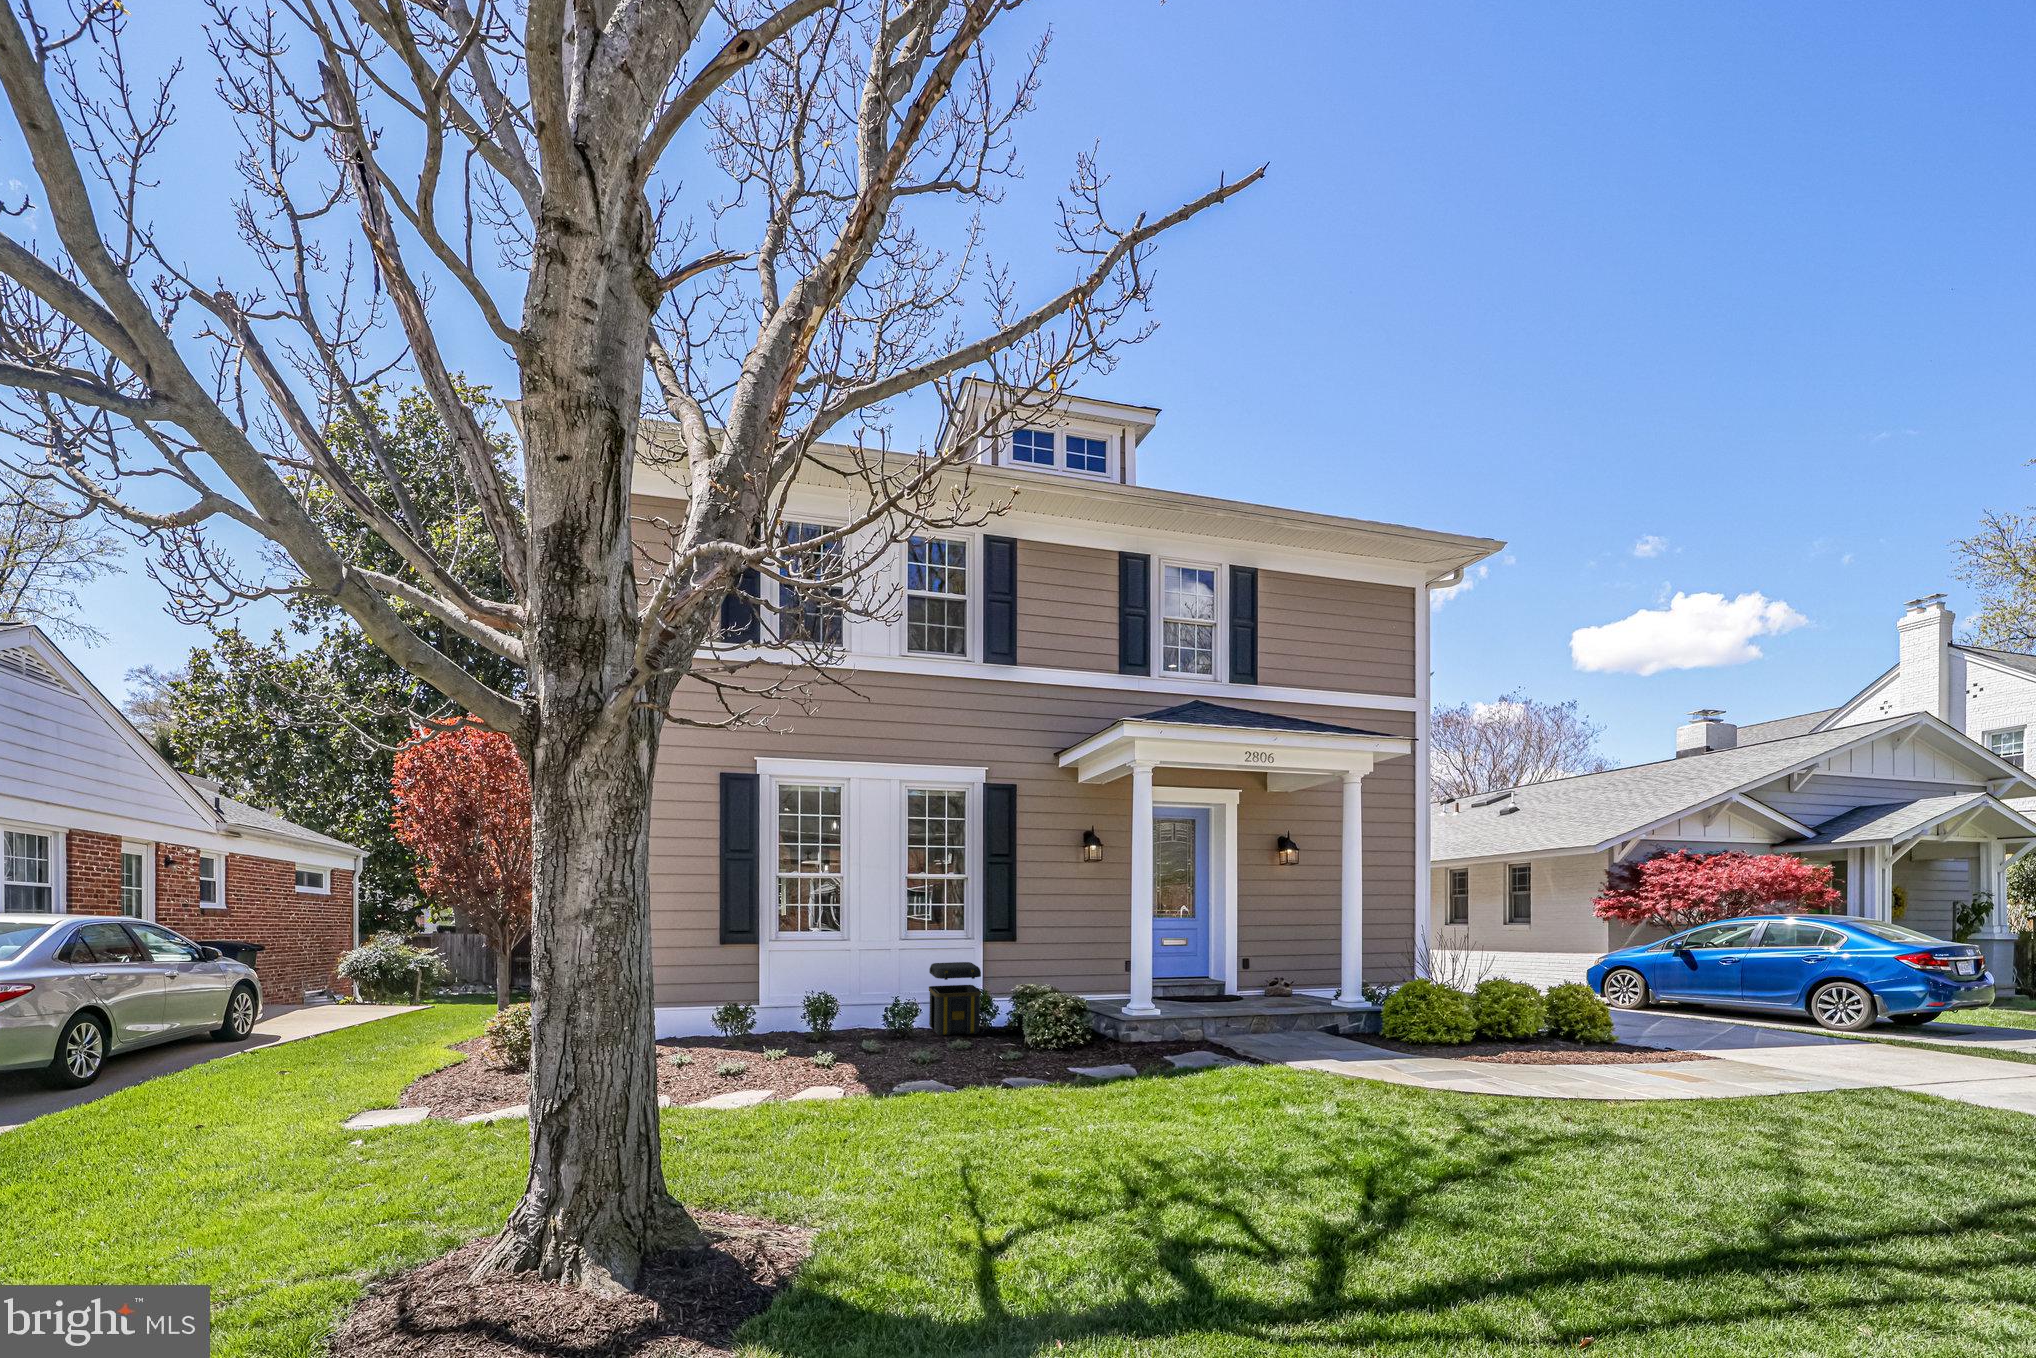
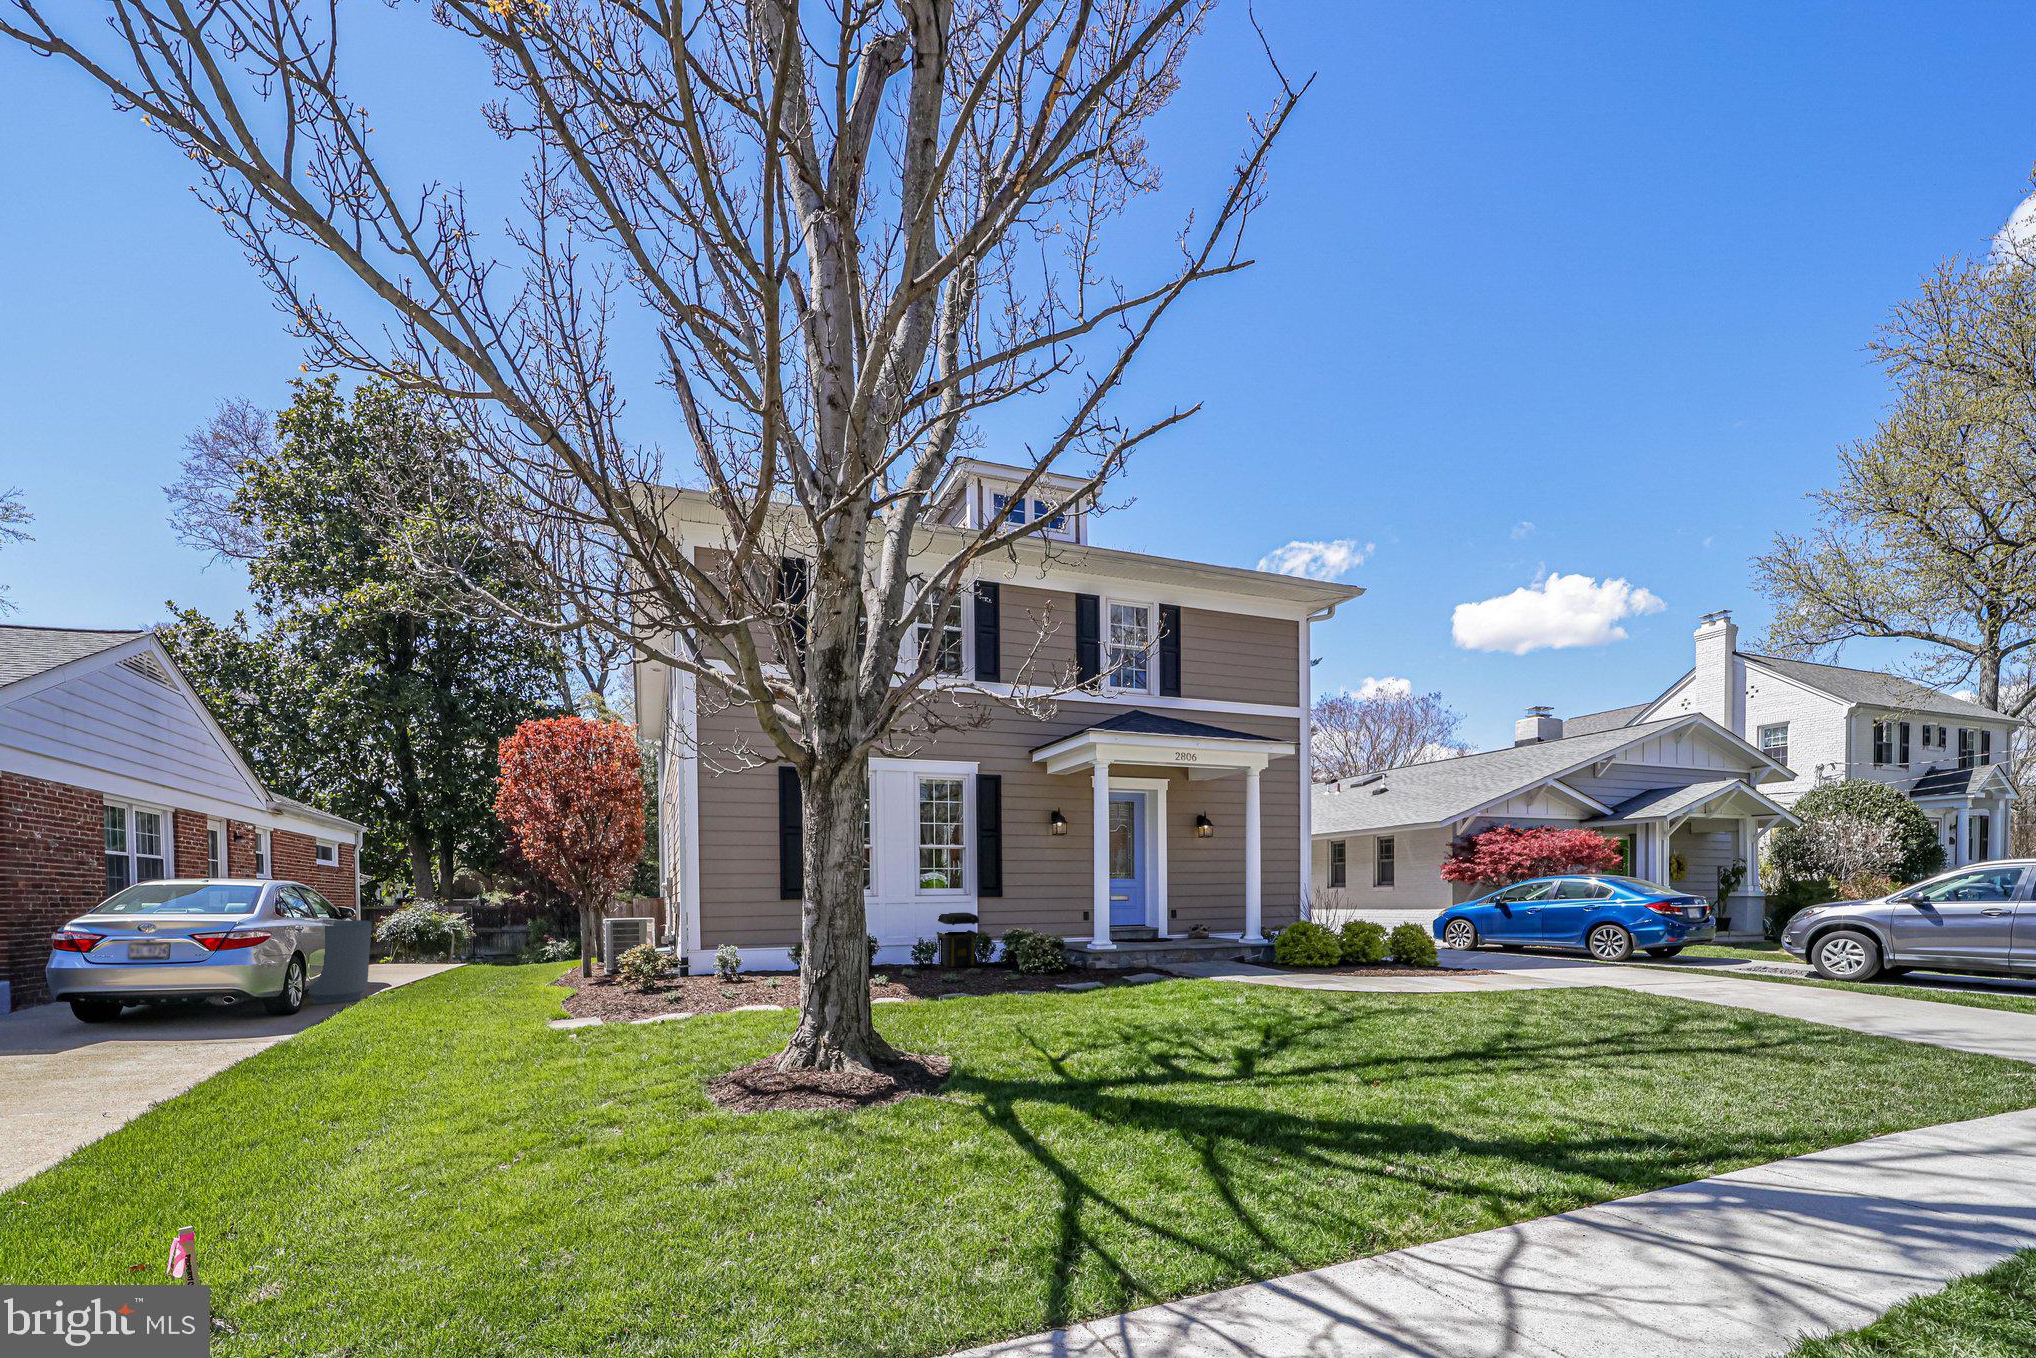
trash can: none [121,967,212,1076] -> present [308,920,372,1004]

